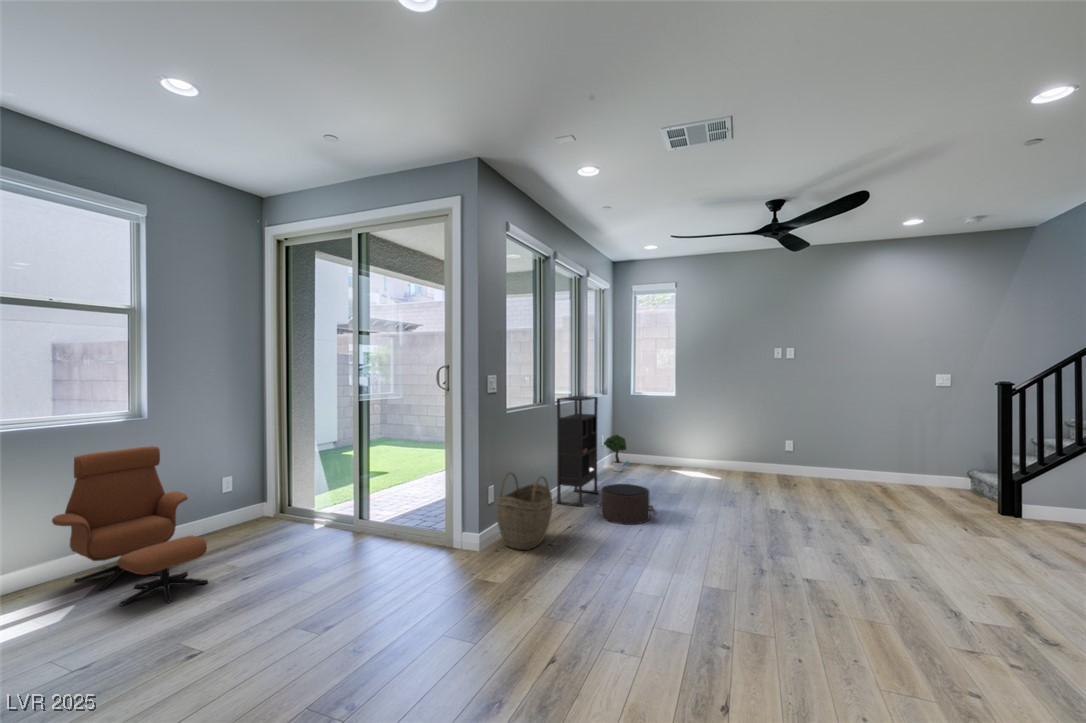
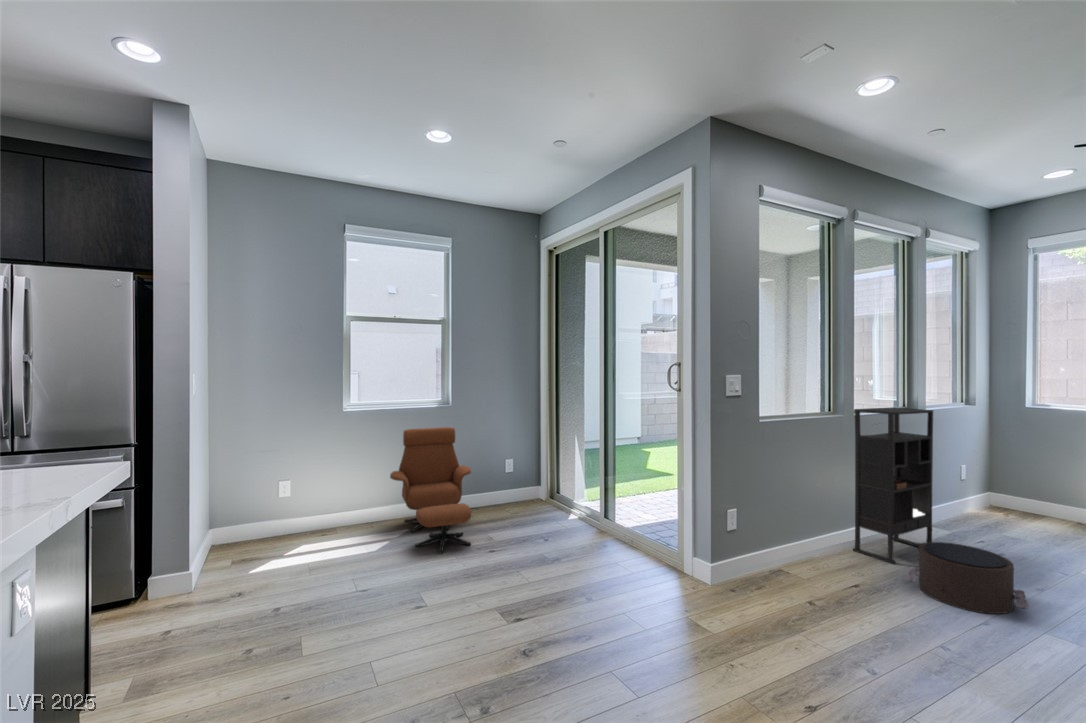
potted tree: present [604,435,628,472] -> none [966,469,1023,526]
woven basket: present [496,472,552,550] -> none [735,498,817,600]

